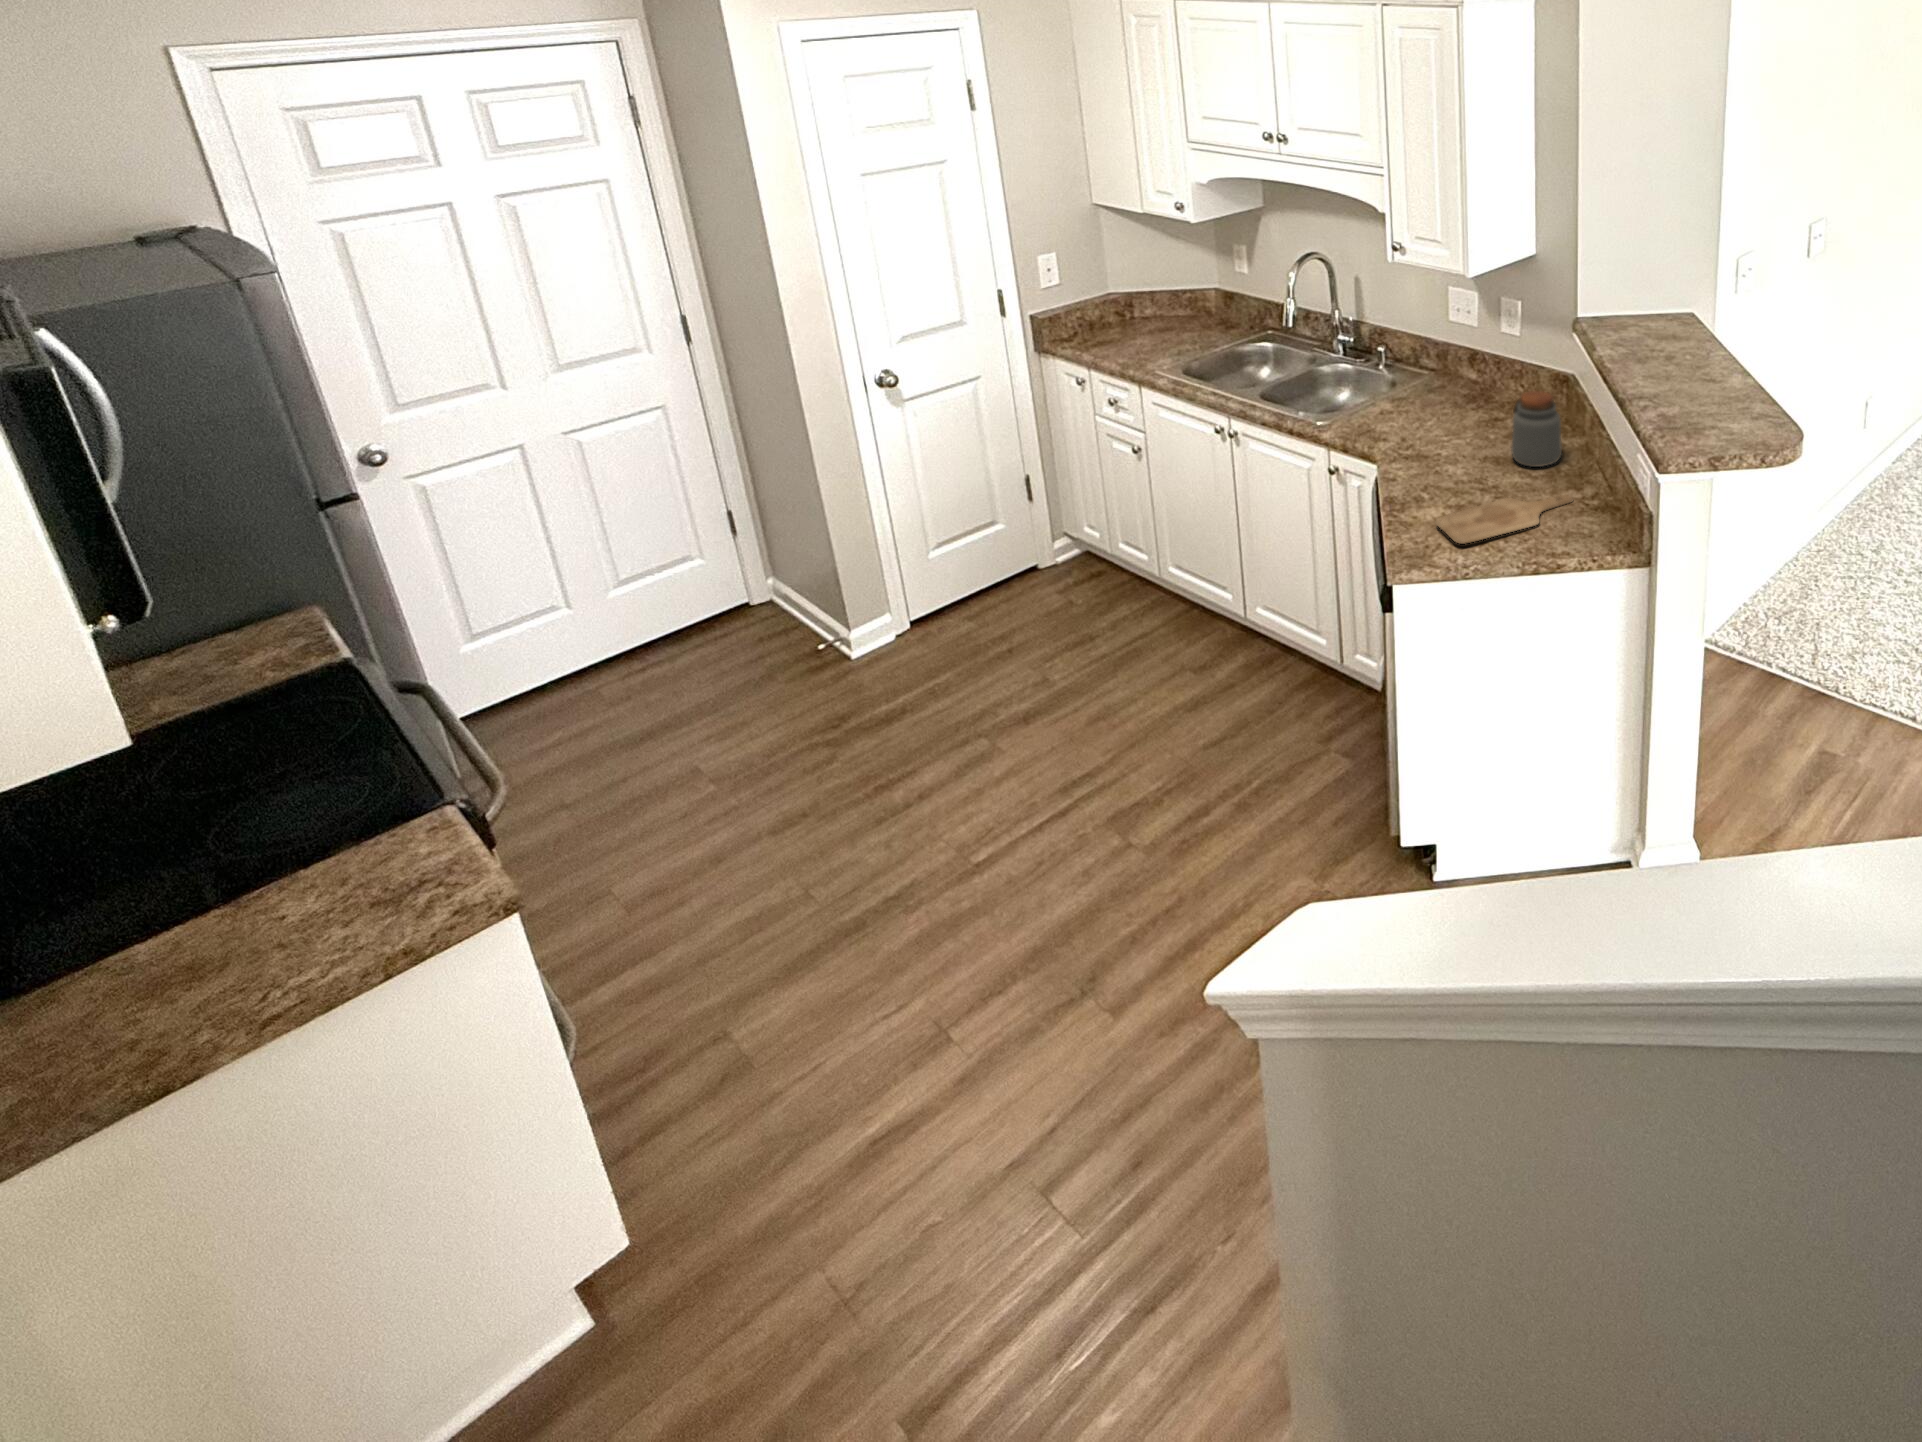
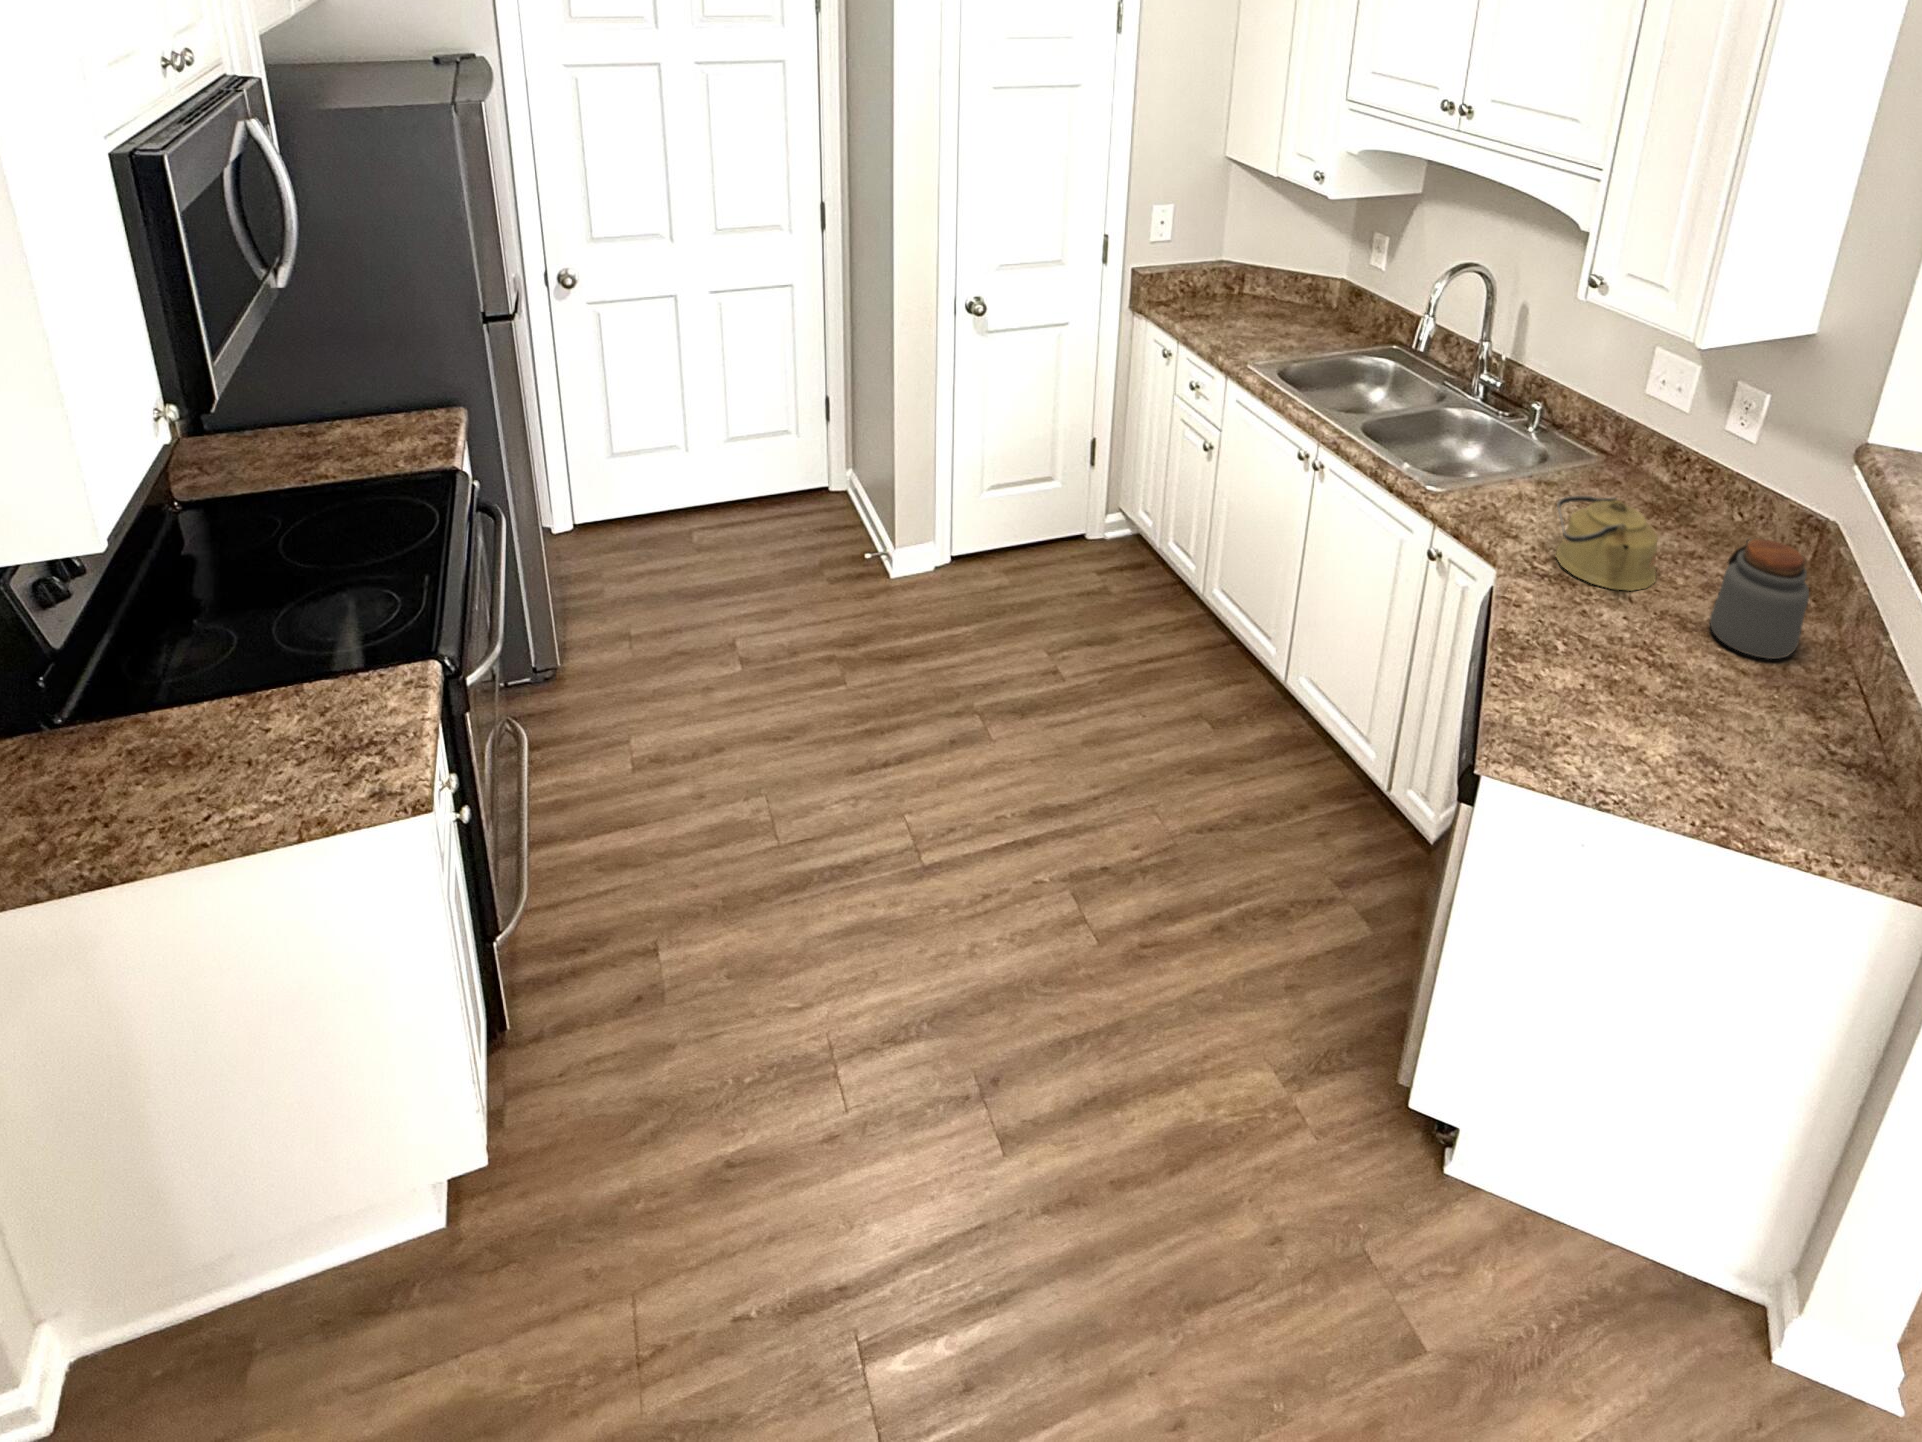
kettle: none [1407,392,1478,454] -> present [1556,496,1658,591]
cutting board: present [1436,494,1573,544] -> none [1566,689,1808,758]

